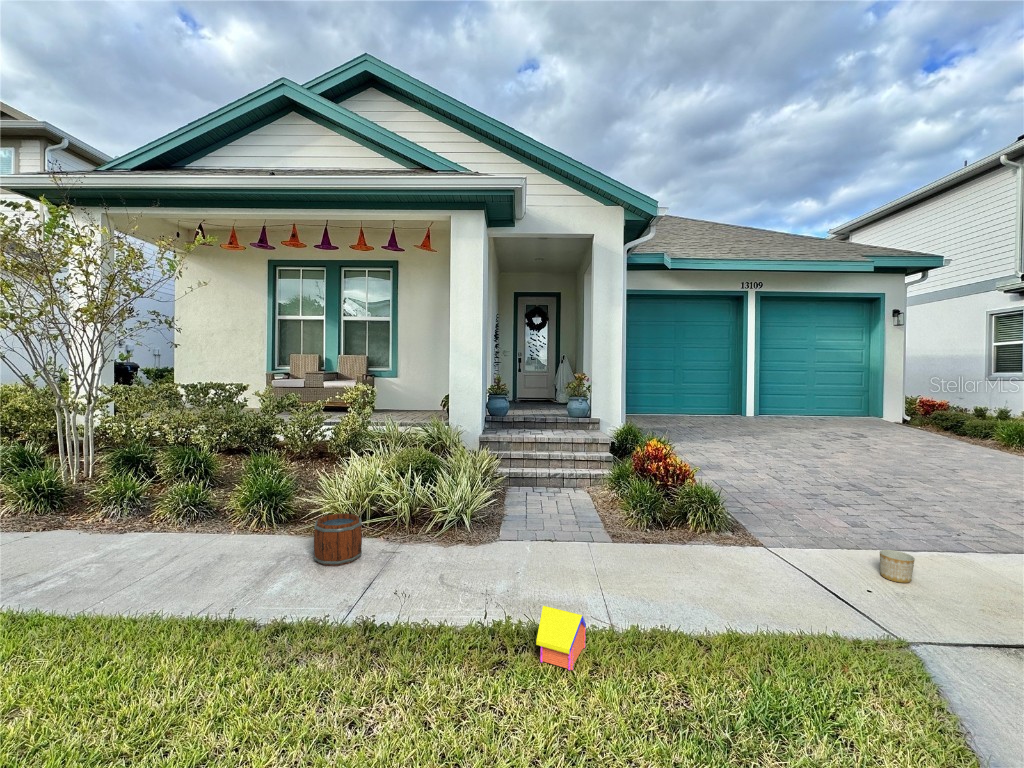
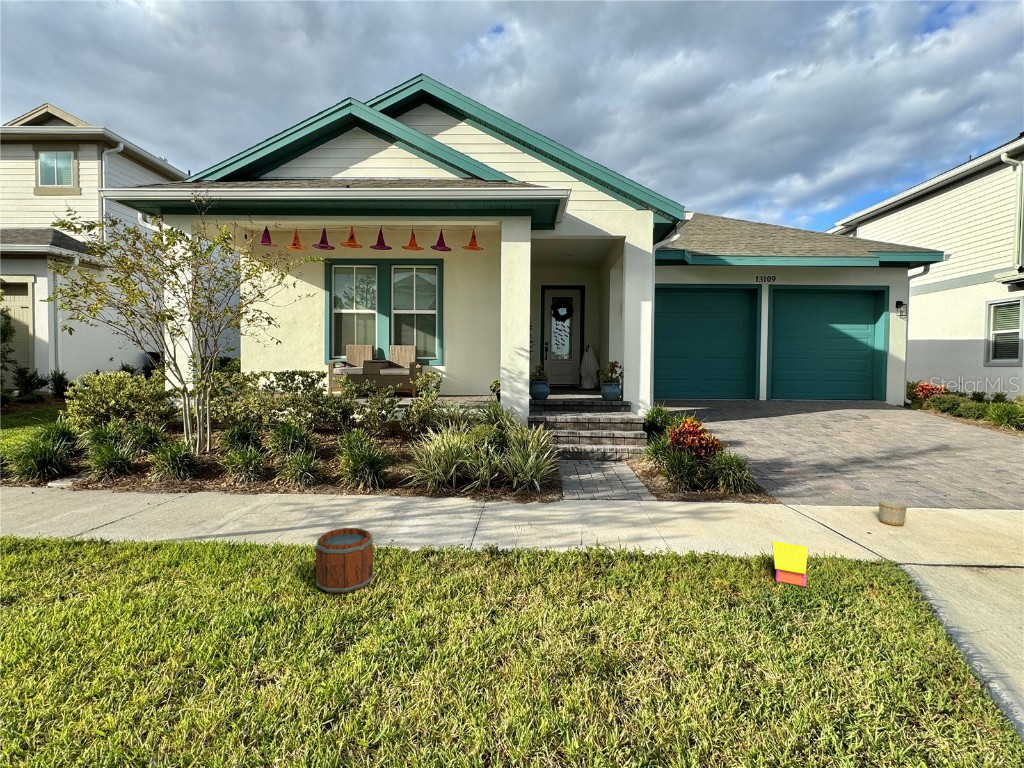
bucket: present [314,513,362,566] -> present [316,528,373,593]
toy house: present [536,606,586,670] -> present [772,541,809,586]

